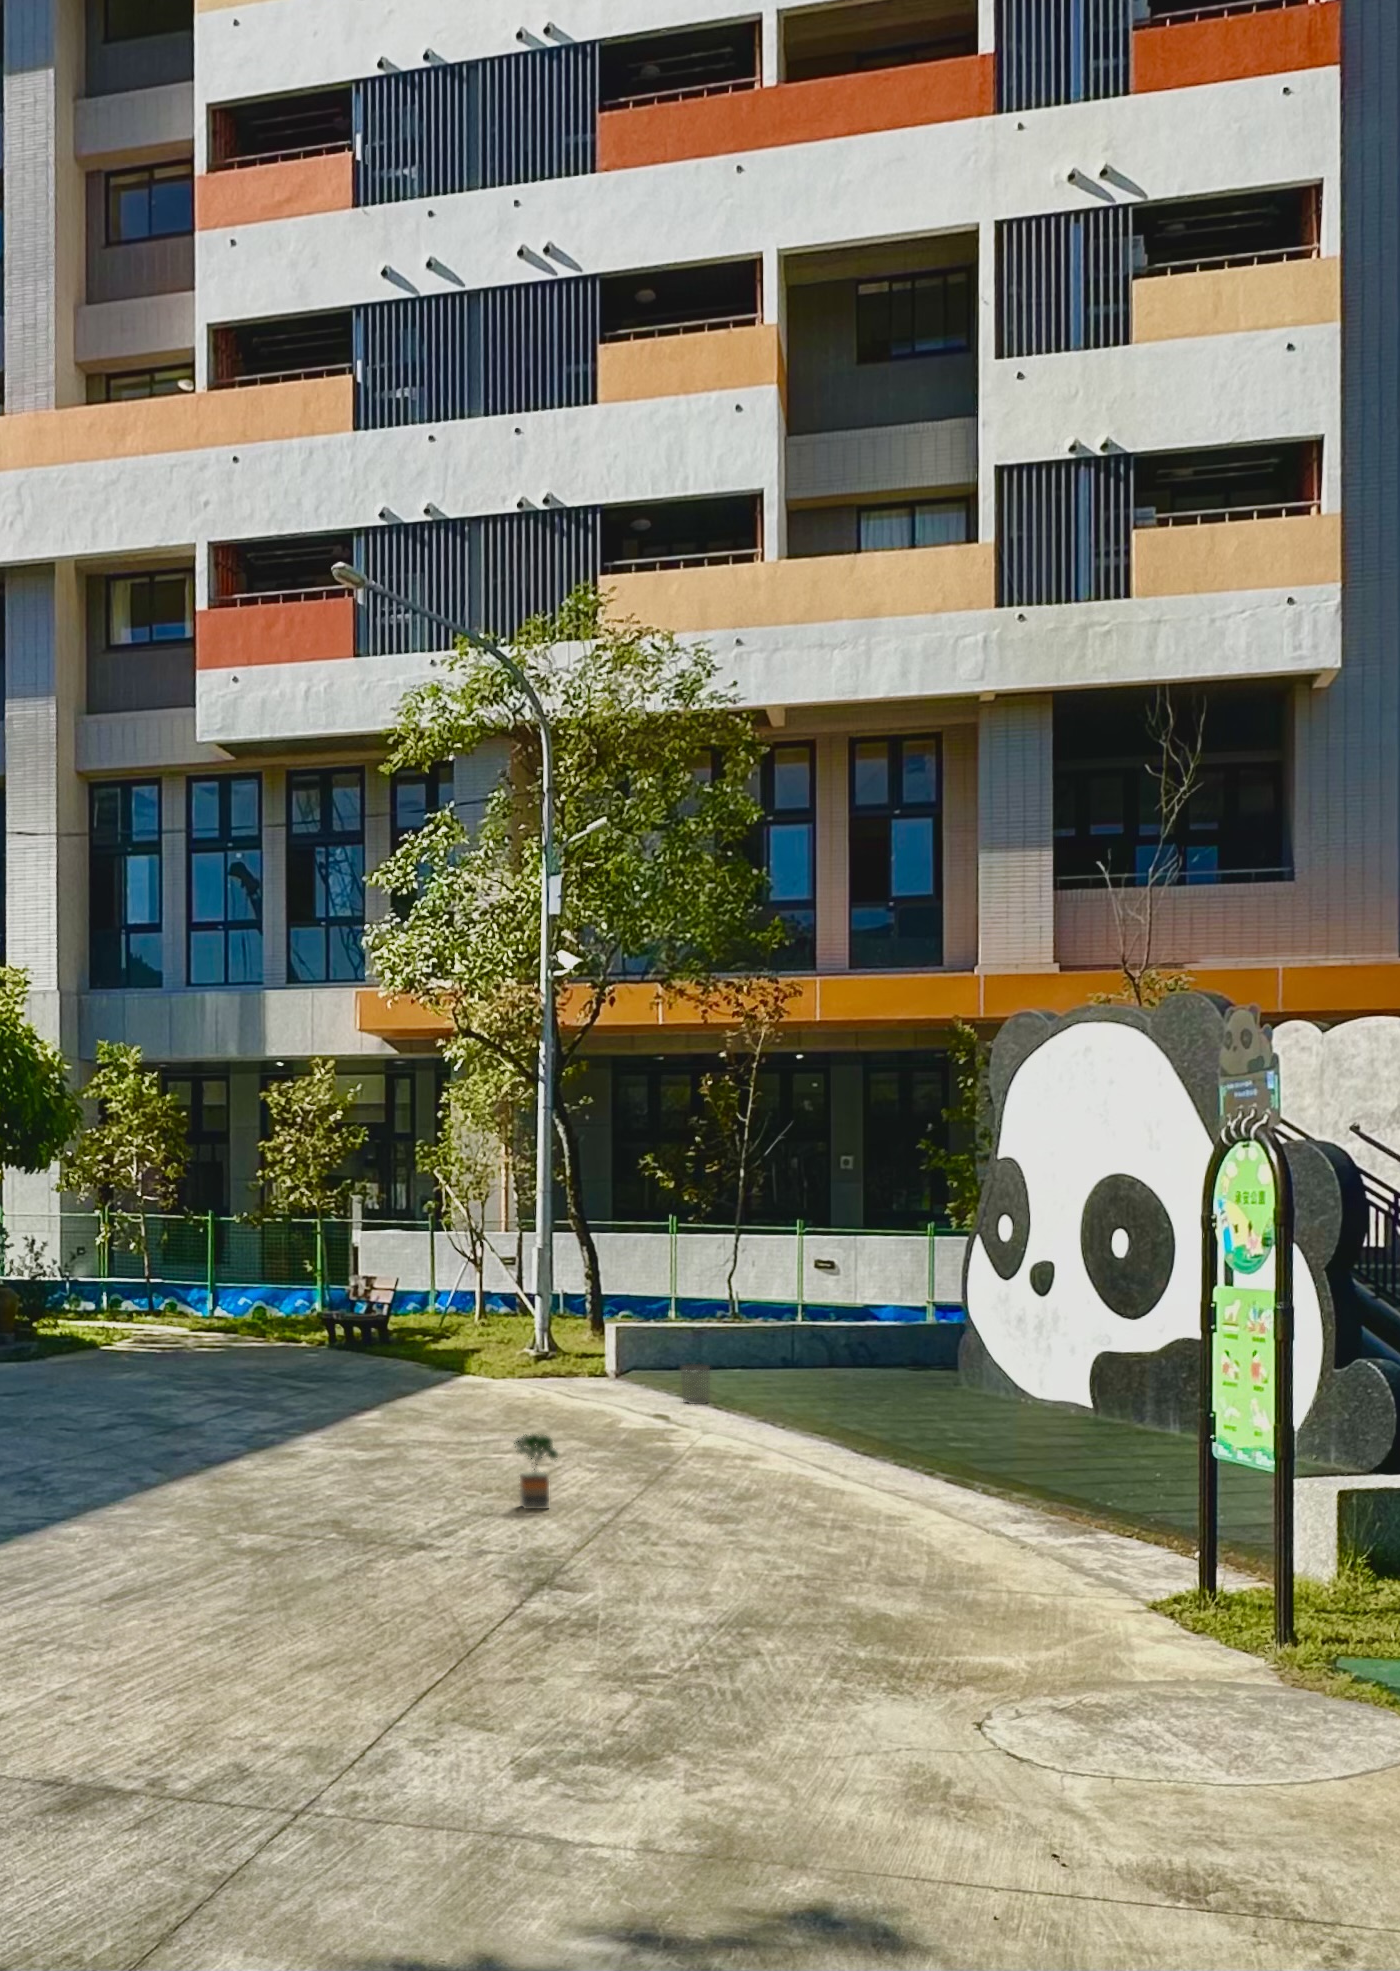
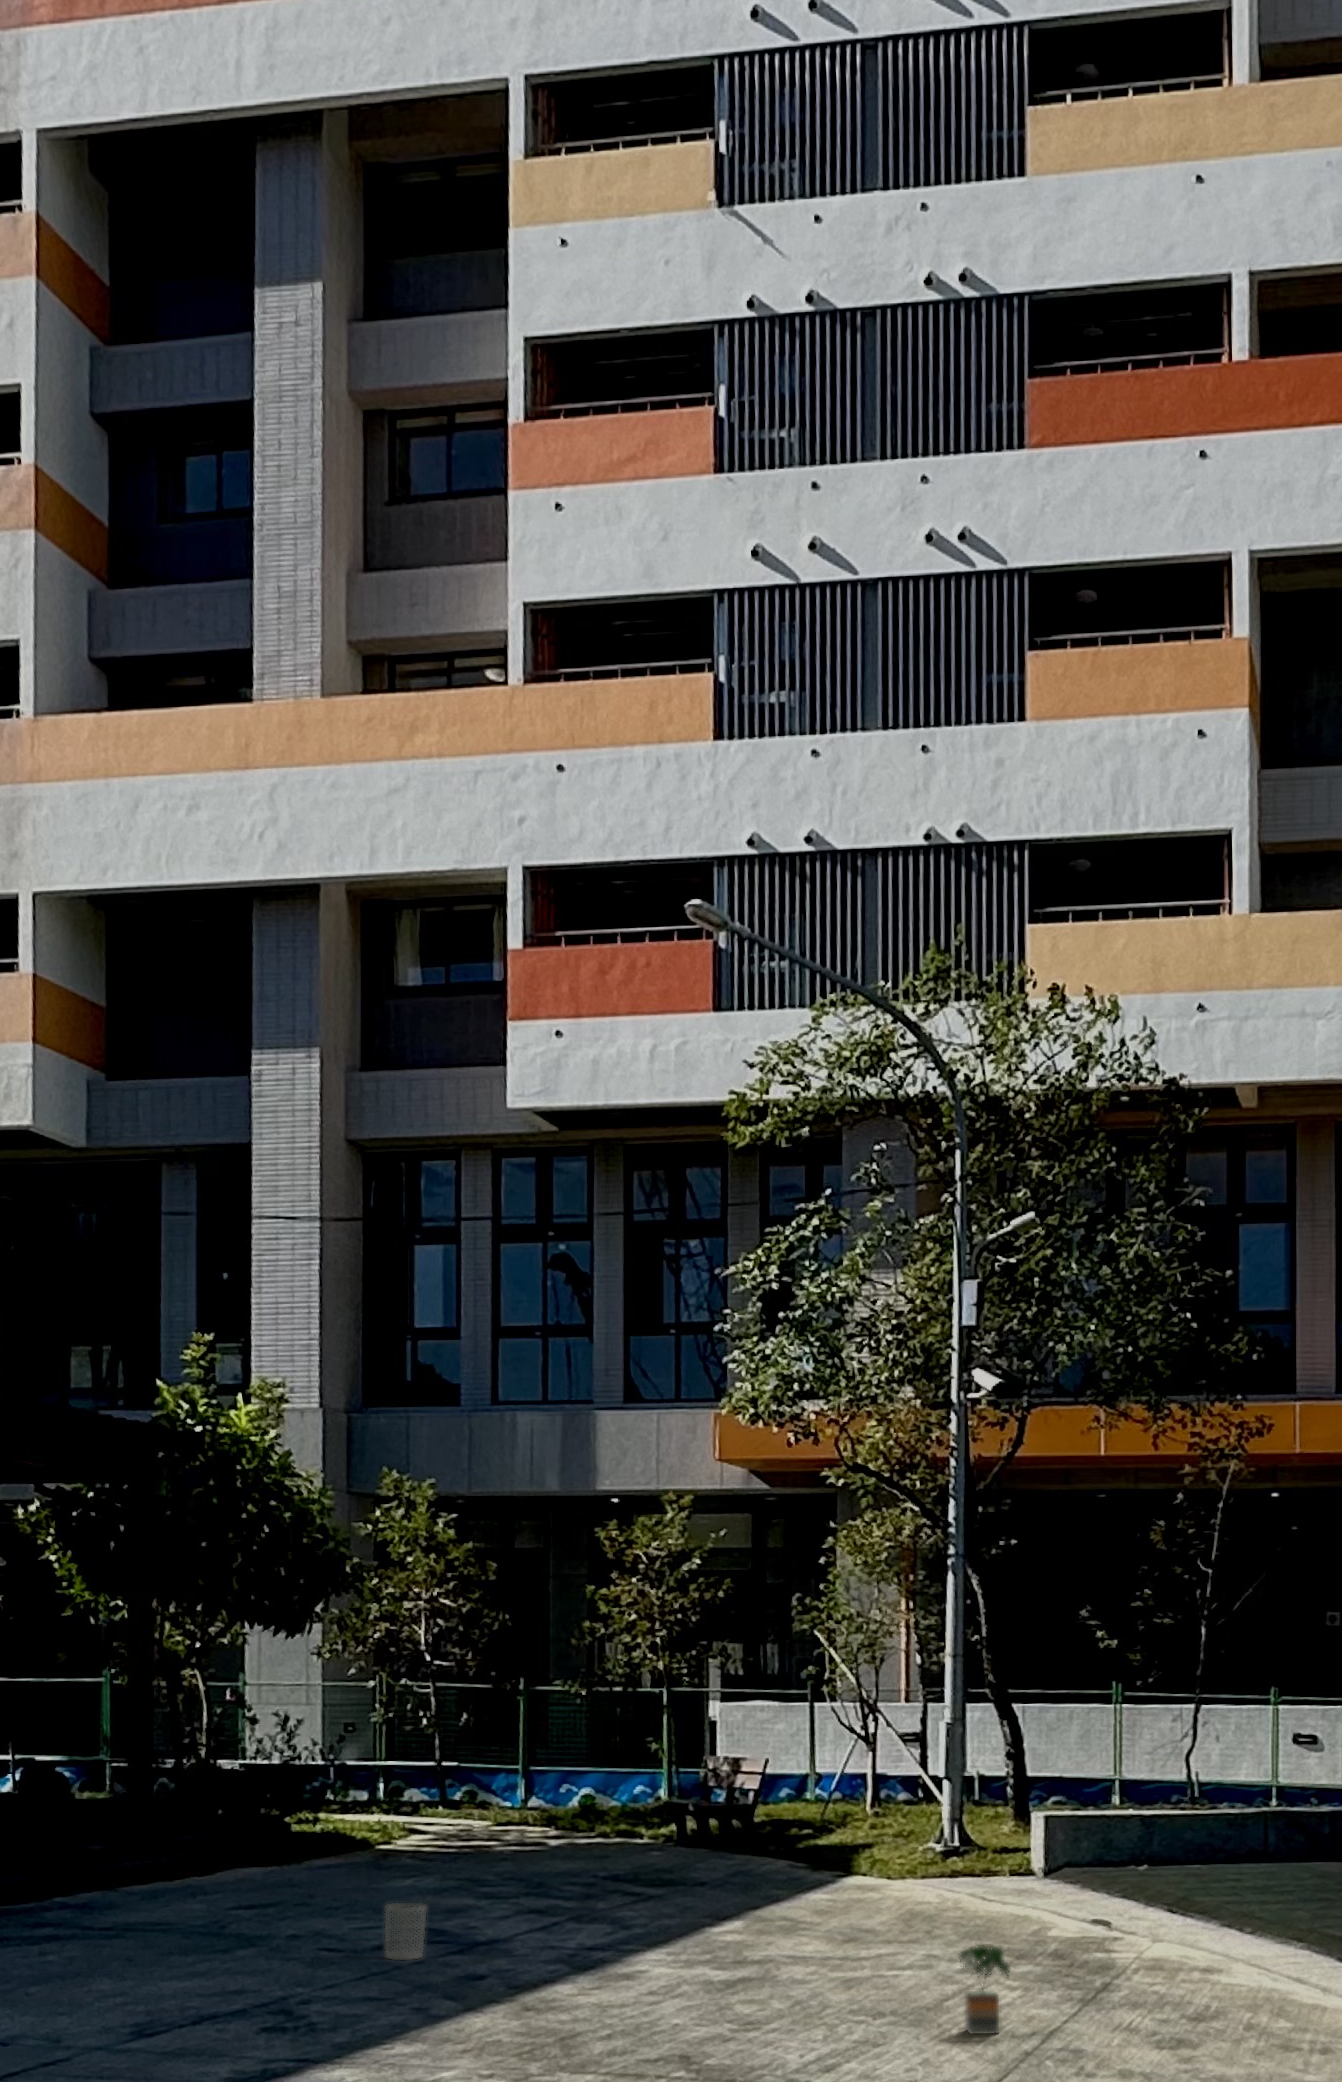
waste bin: present [681,1364,710,1404] -> present [386,1903,426,1960]

